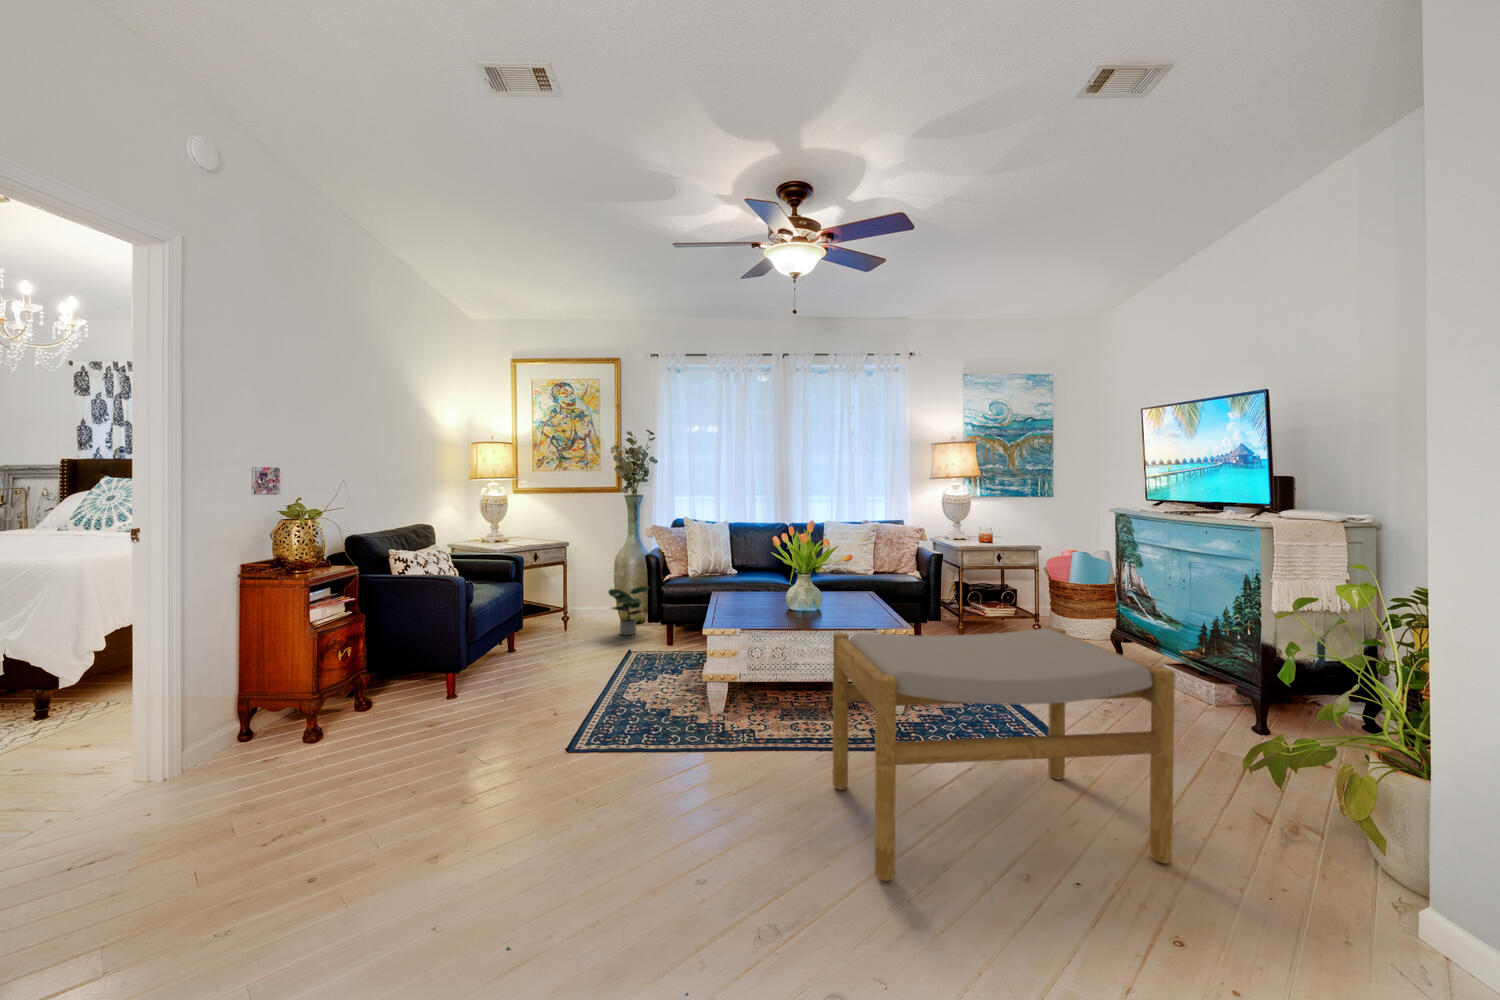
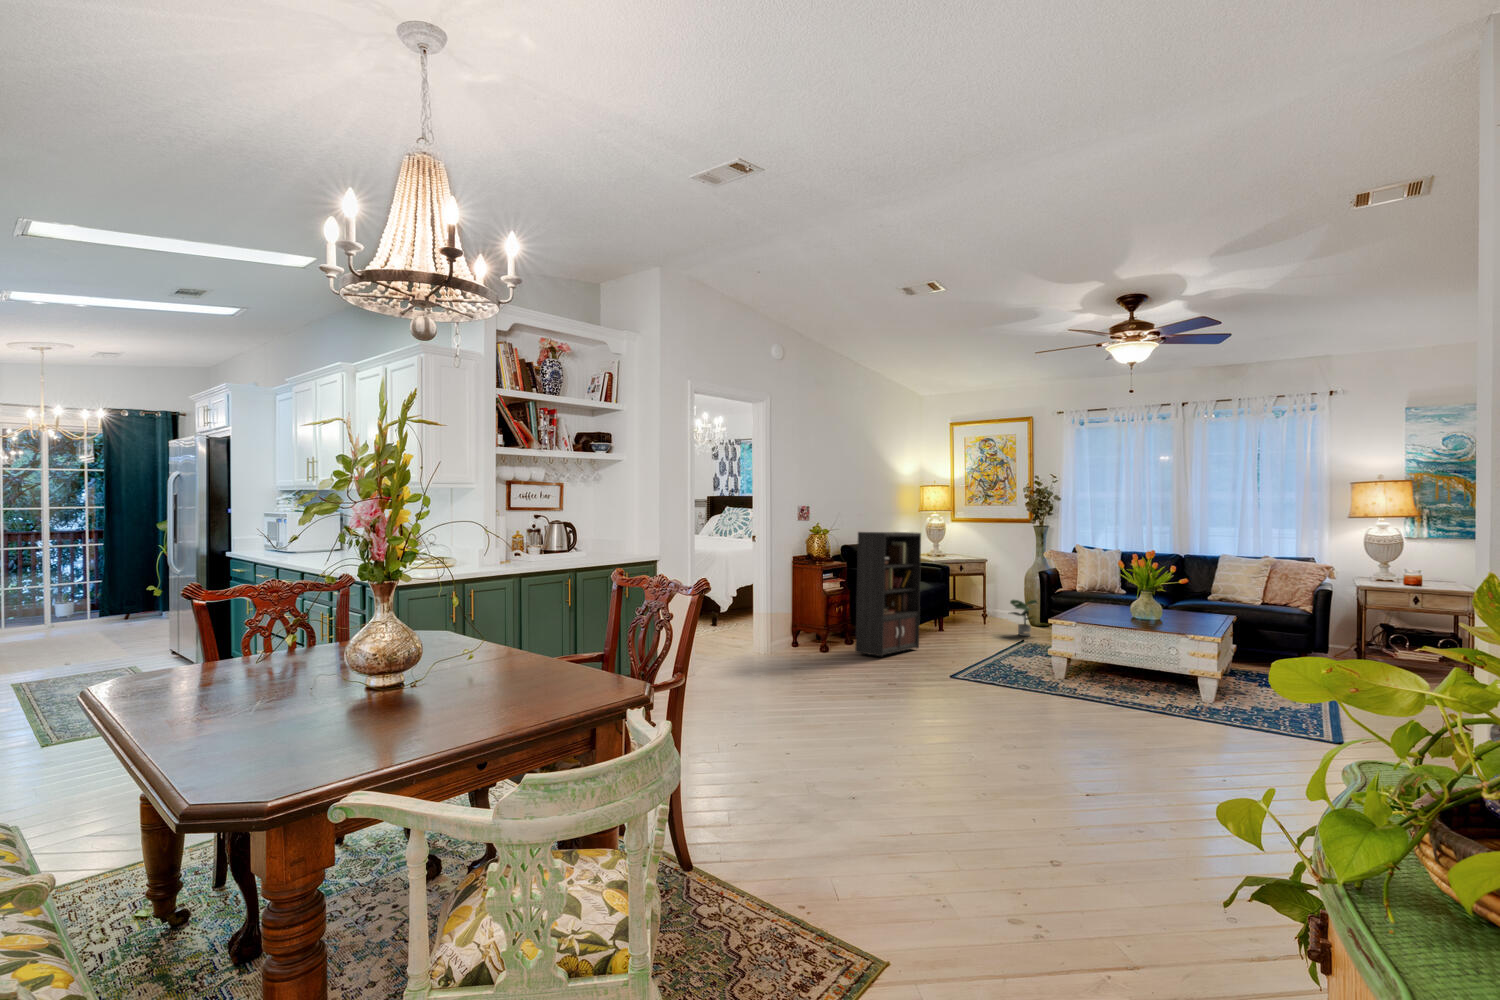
bookcase: none [381,509,504,752] -> present [855,532,921,656]
footstool: present [833,628,1175,881] -> none [1049,608,1236,741]

